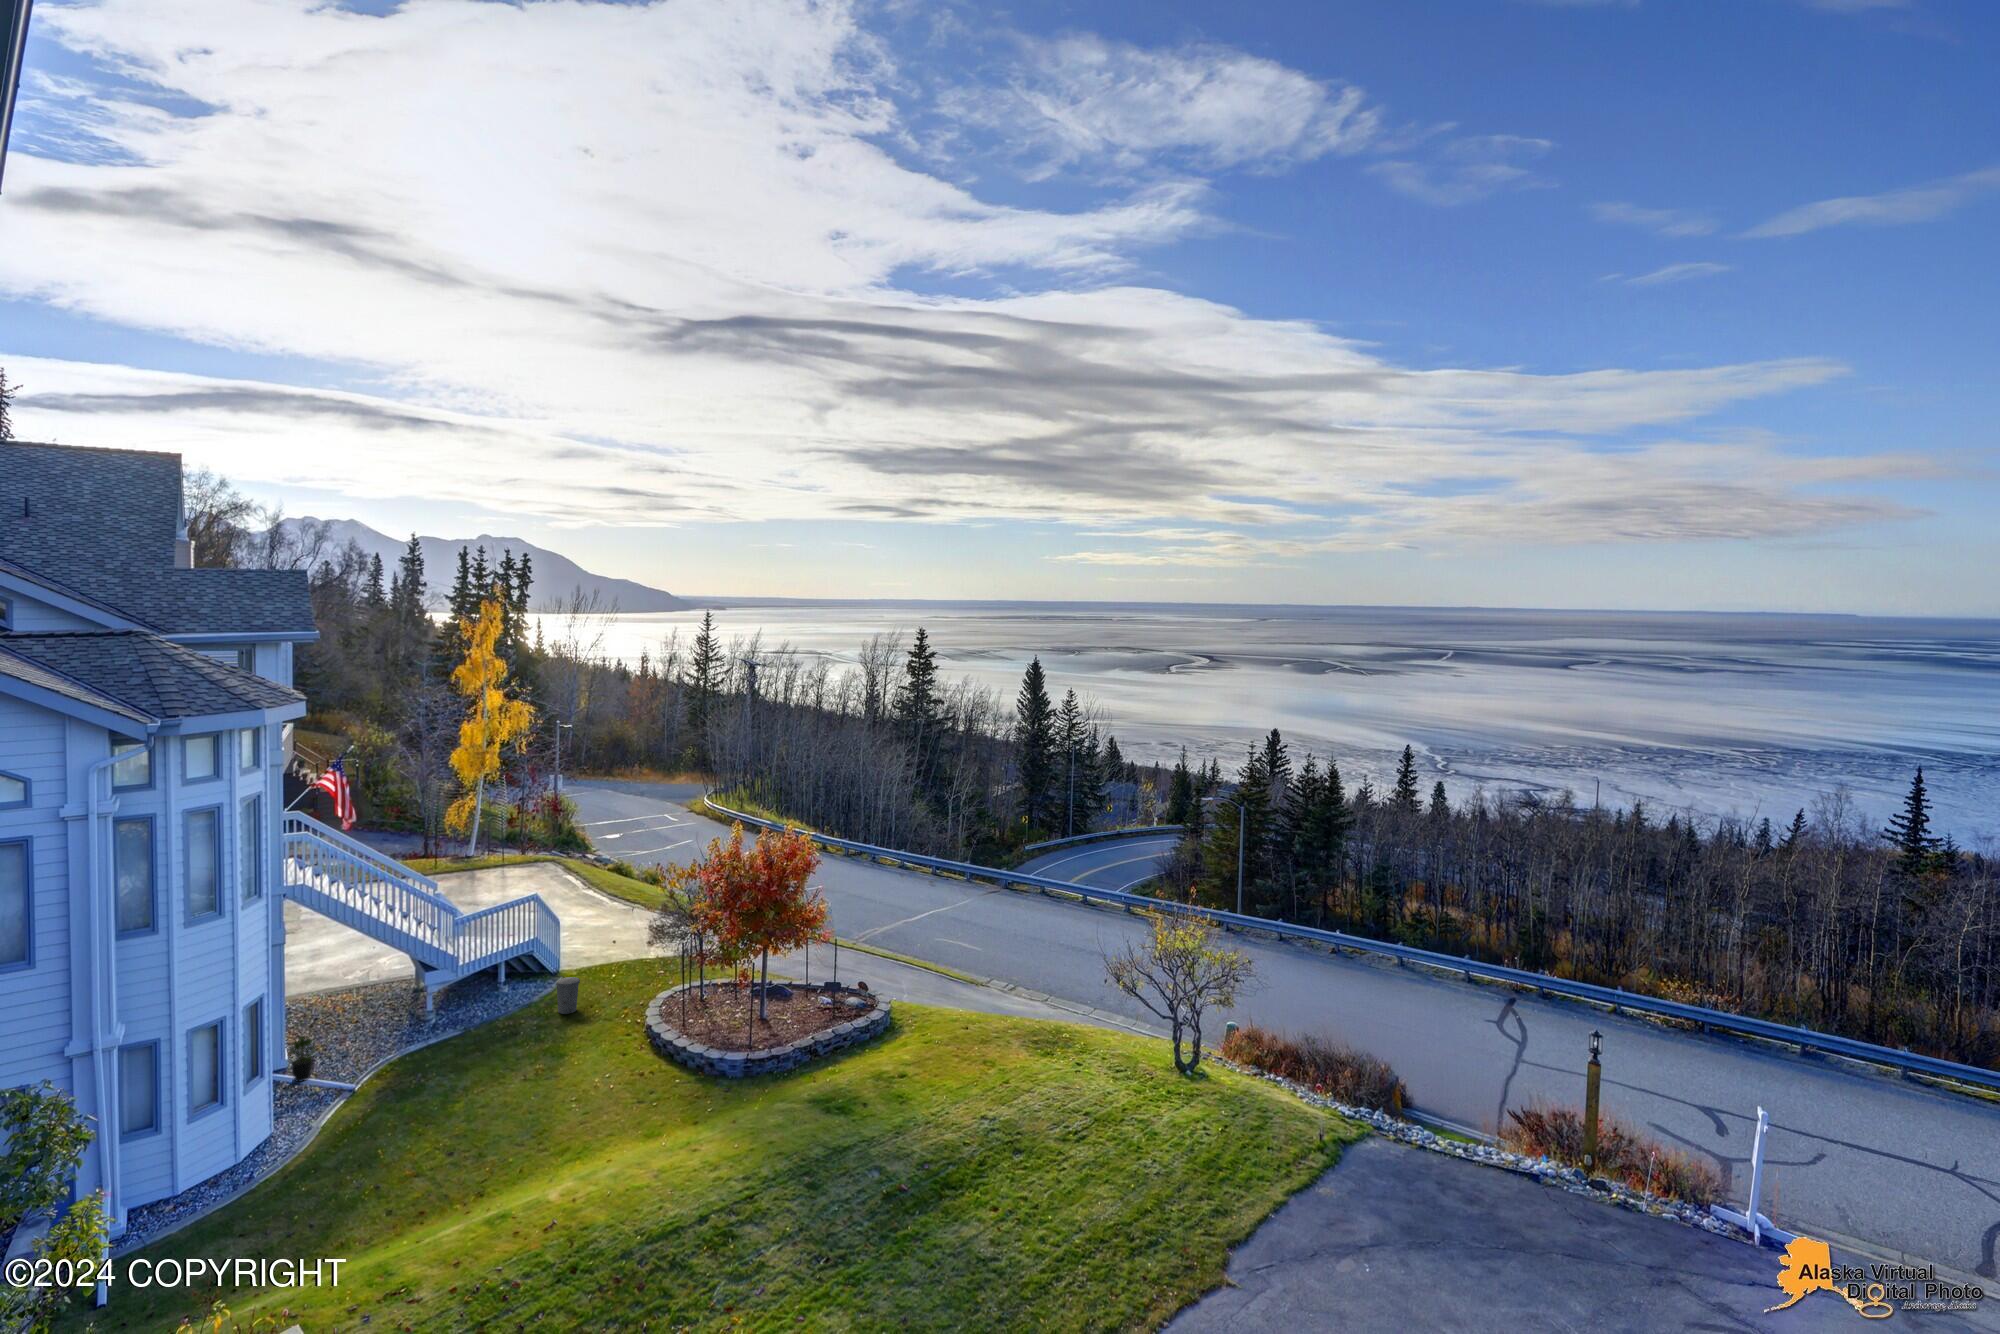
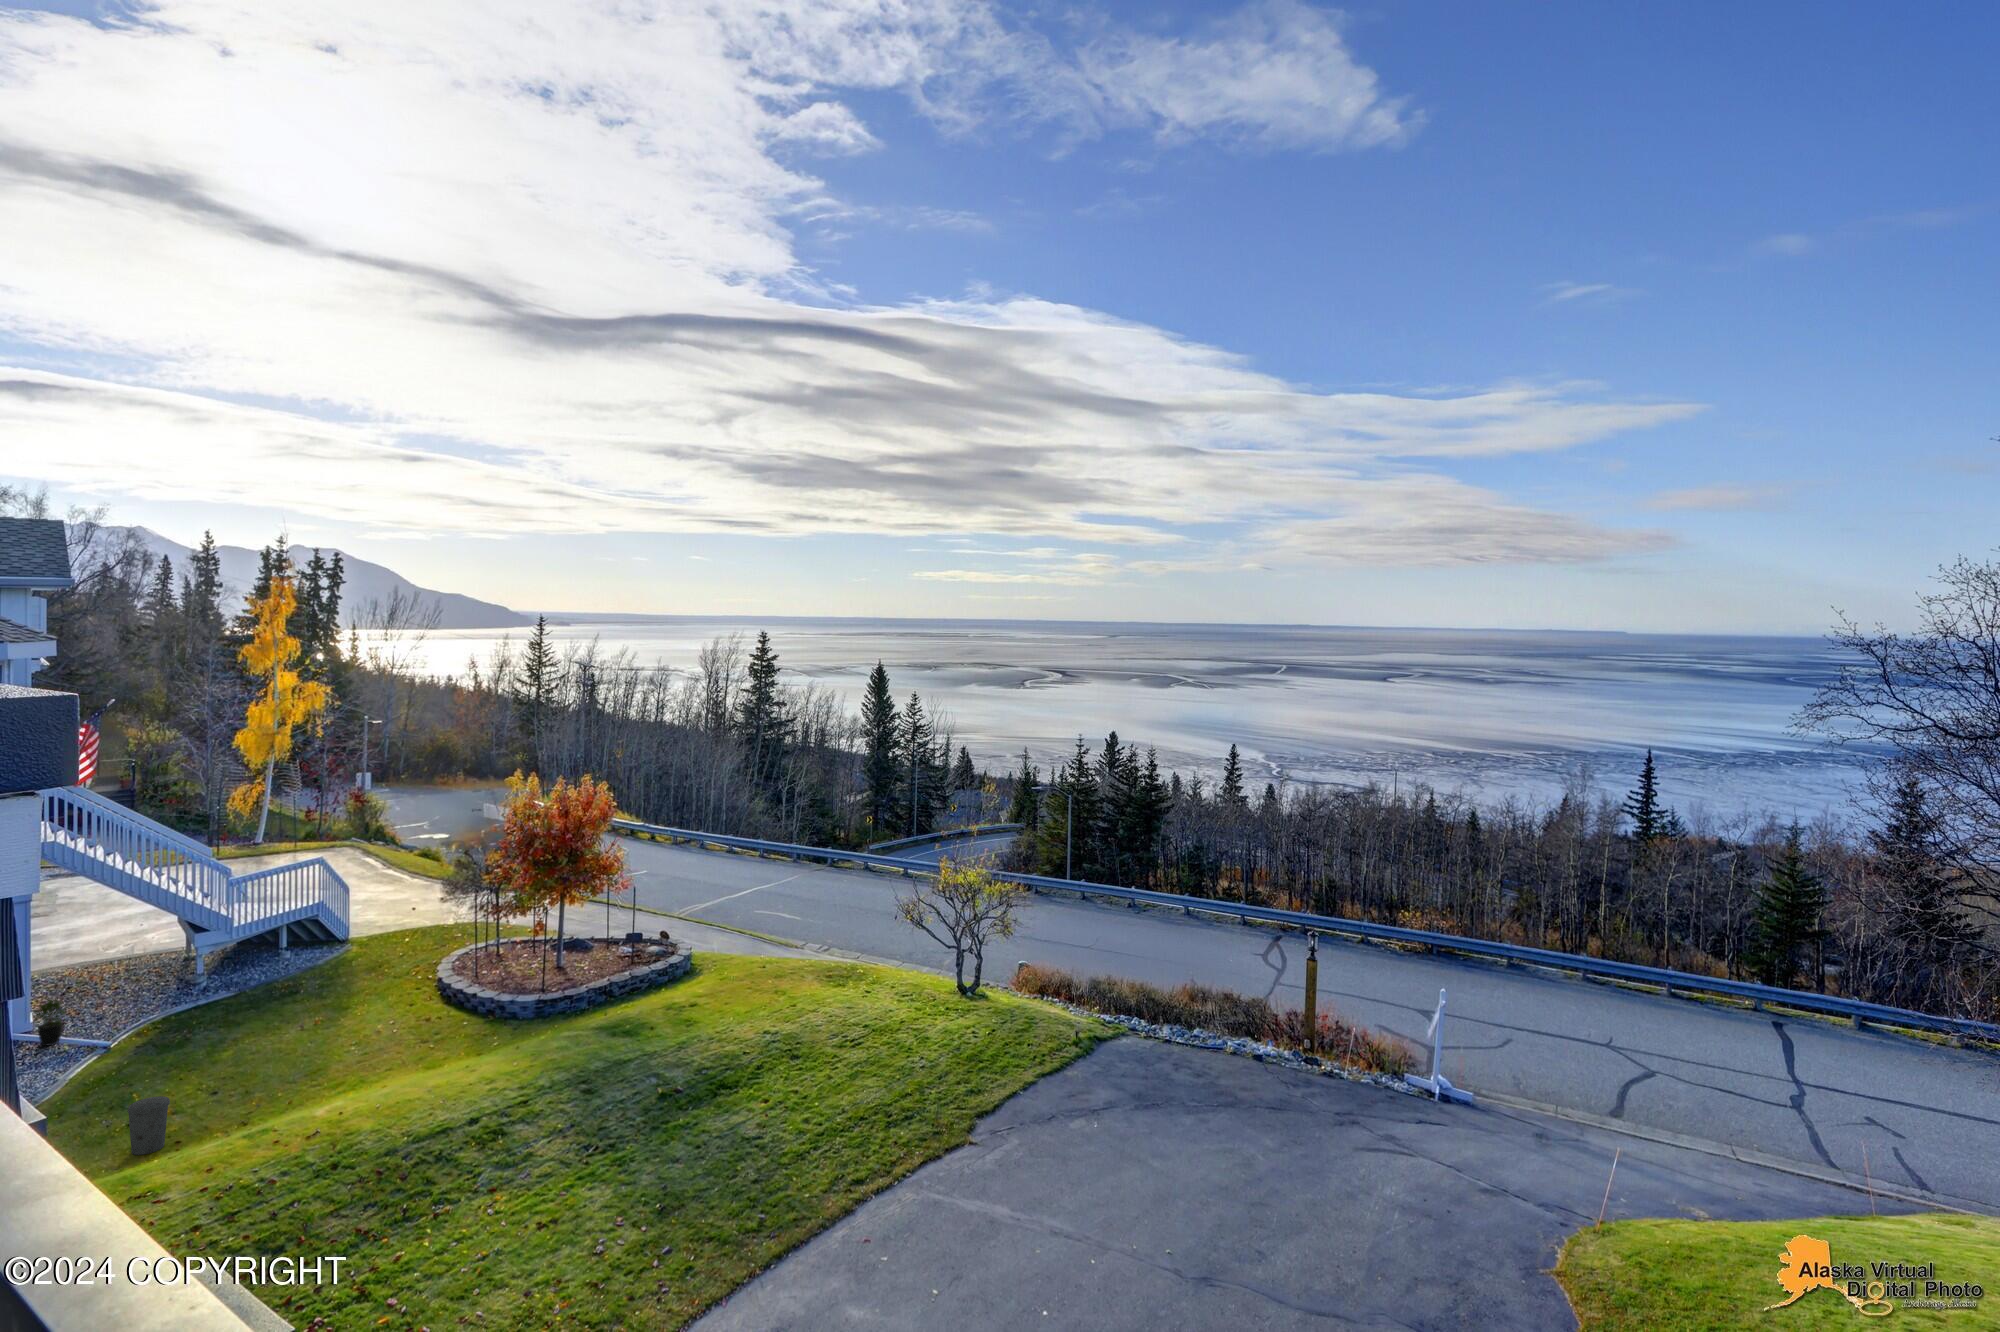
trash can: present [556,977,580,1014] -> present [128,1096,170,1155]

